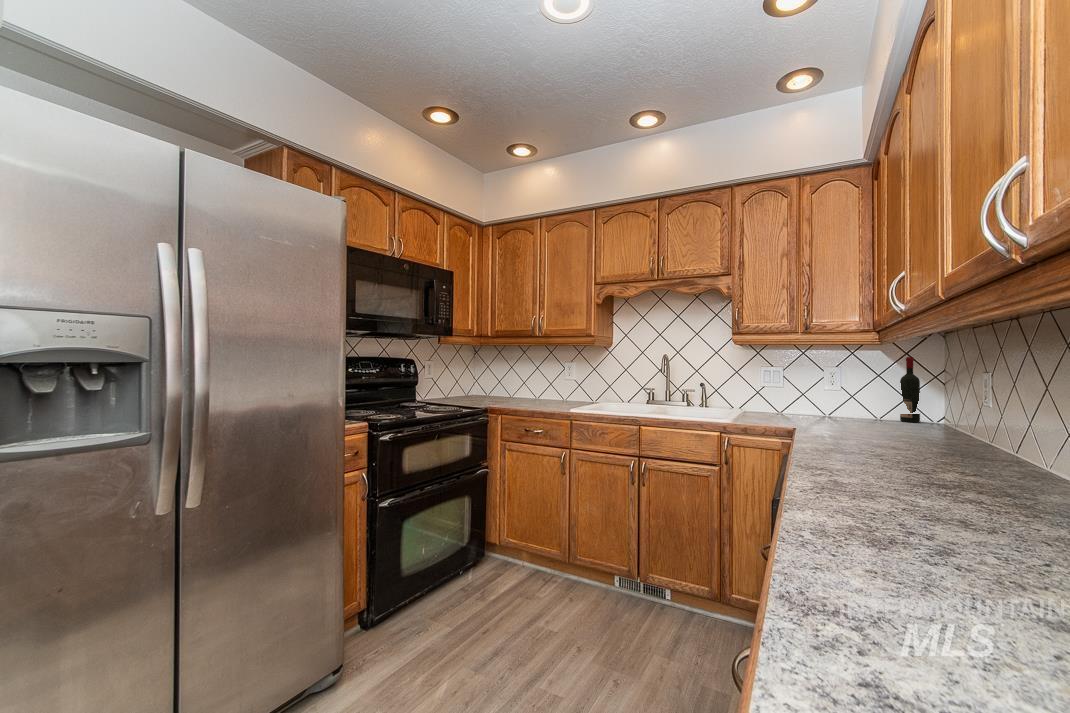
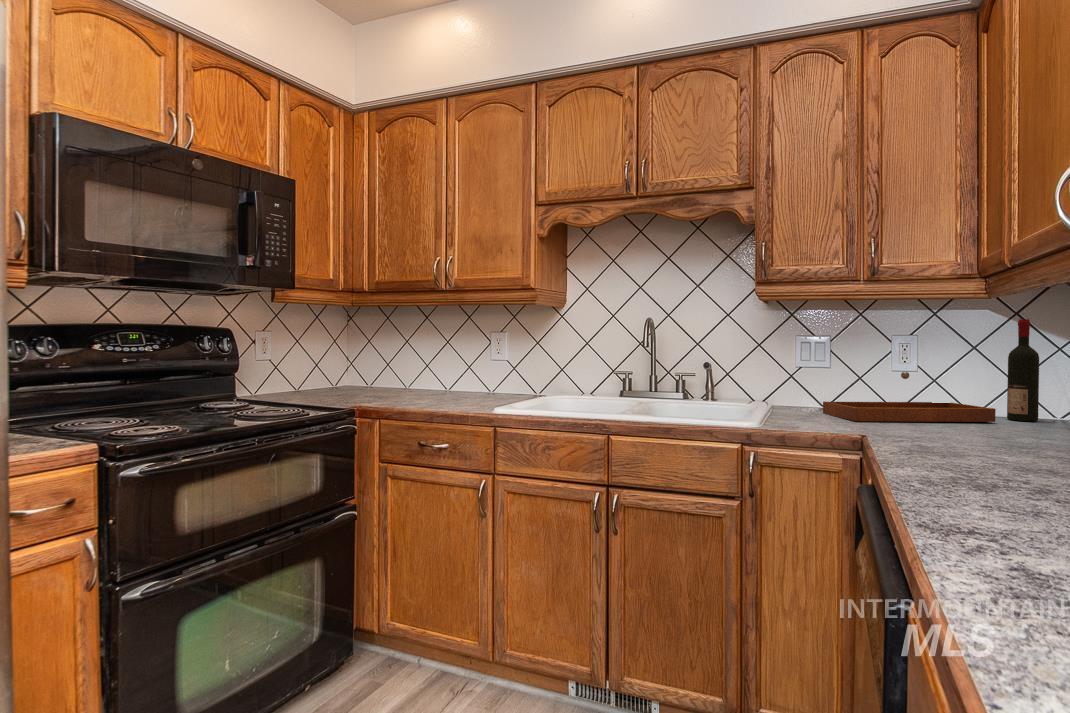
tray: none [778,389,889,422] -> present [823,372,996,422]

